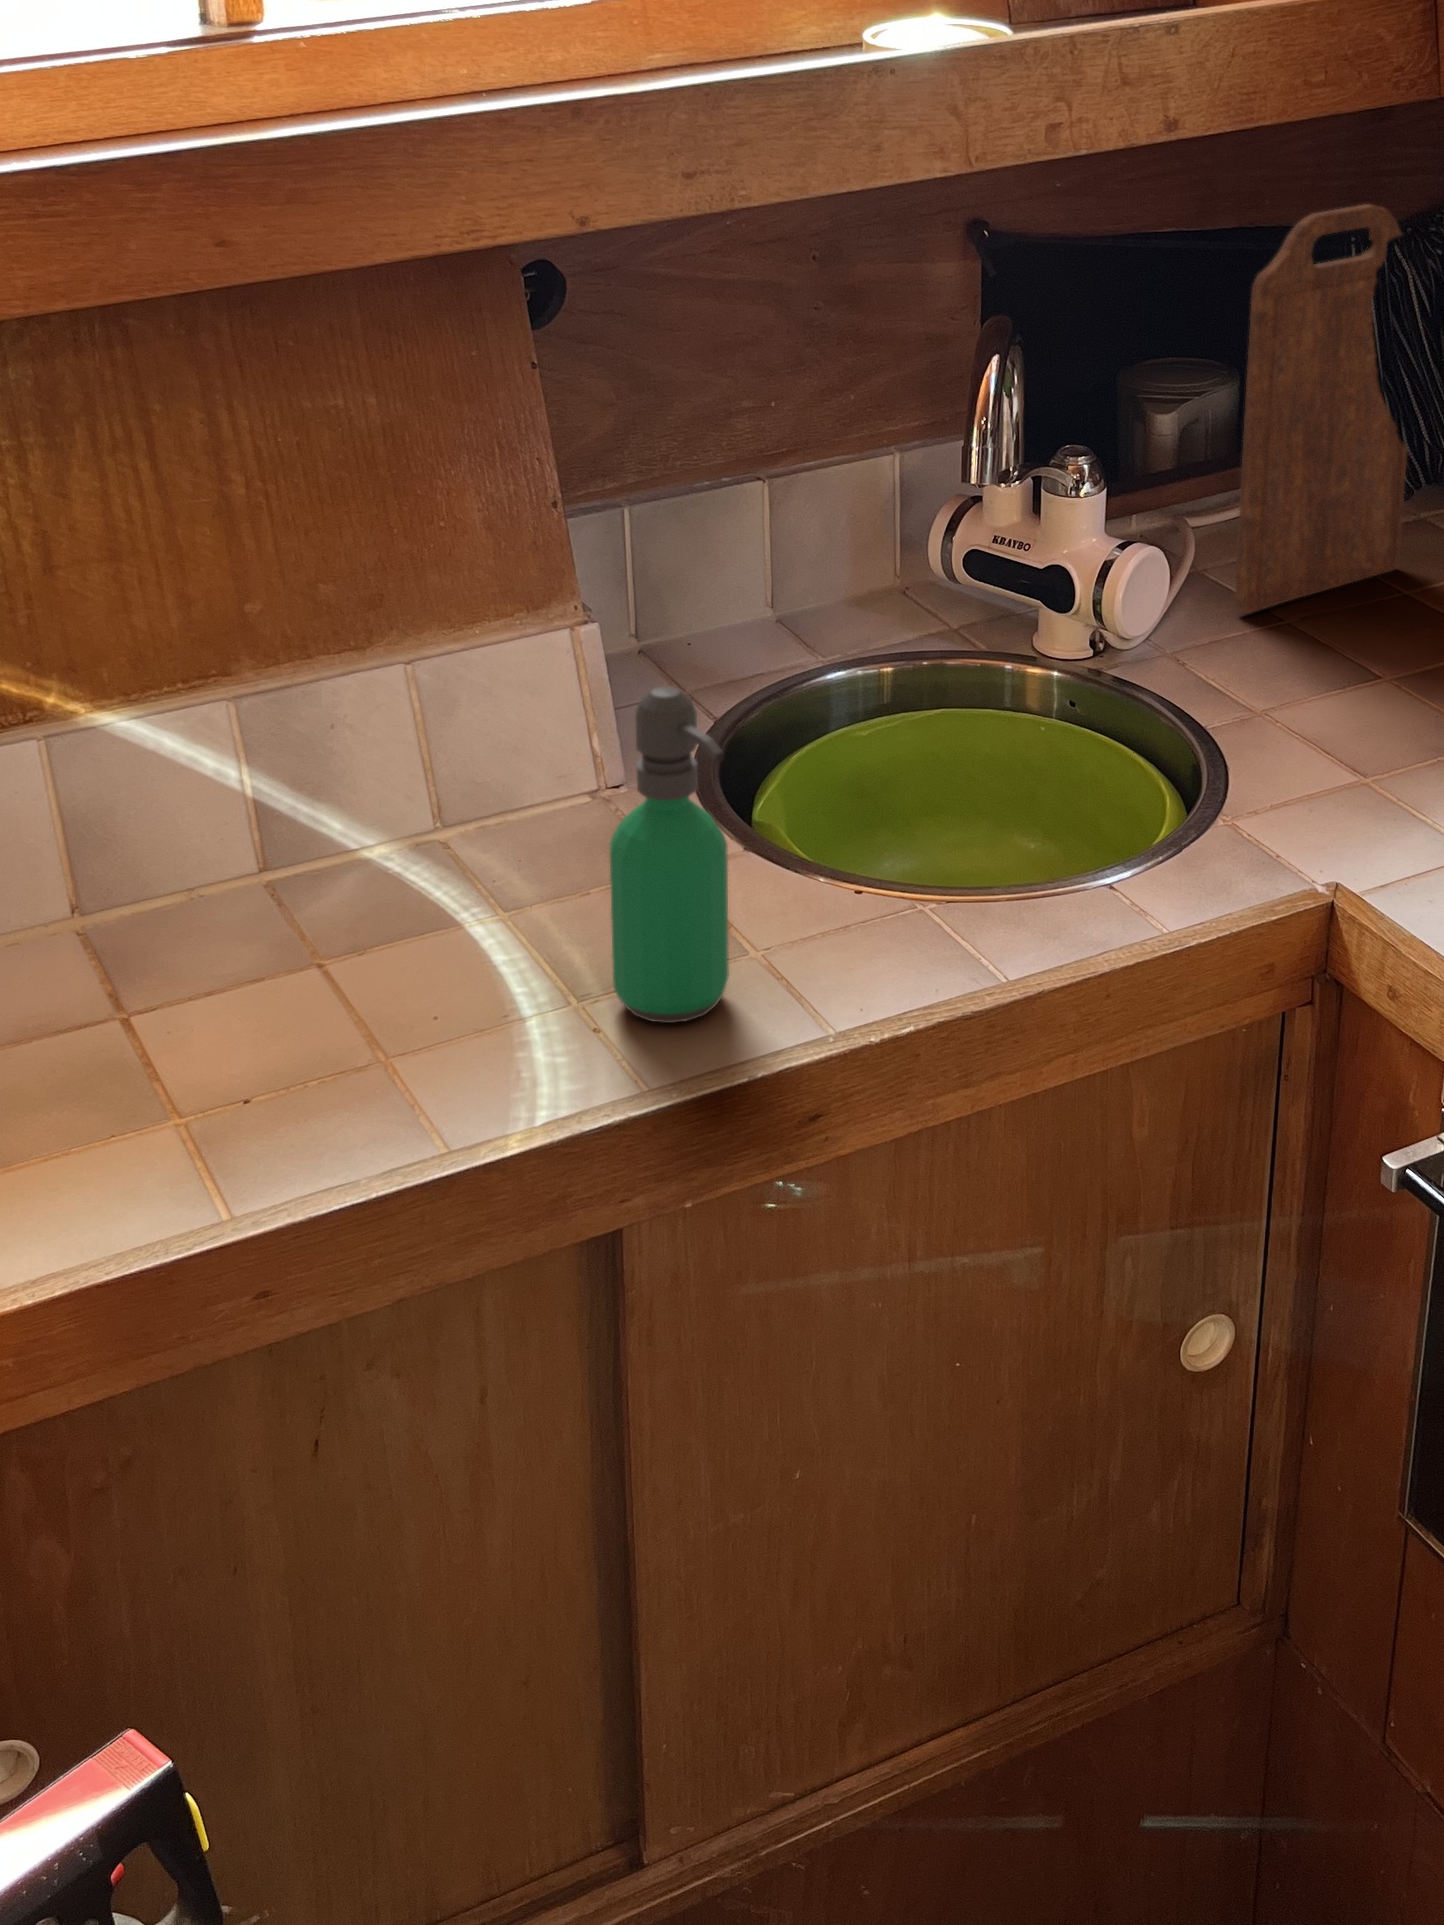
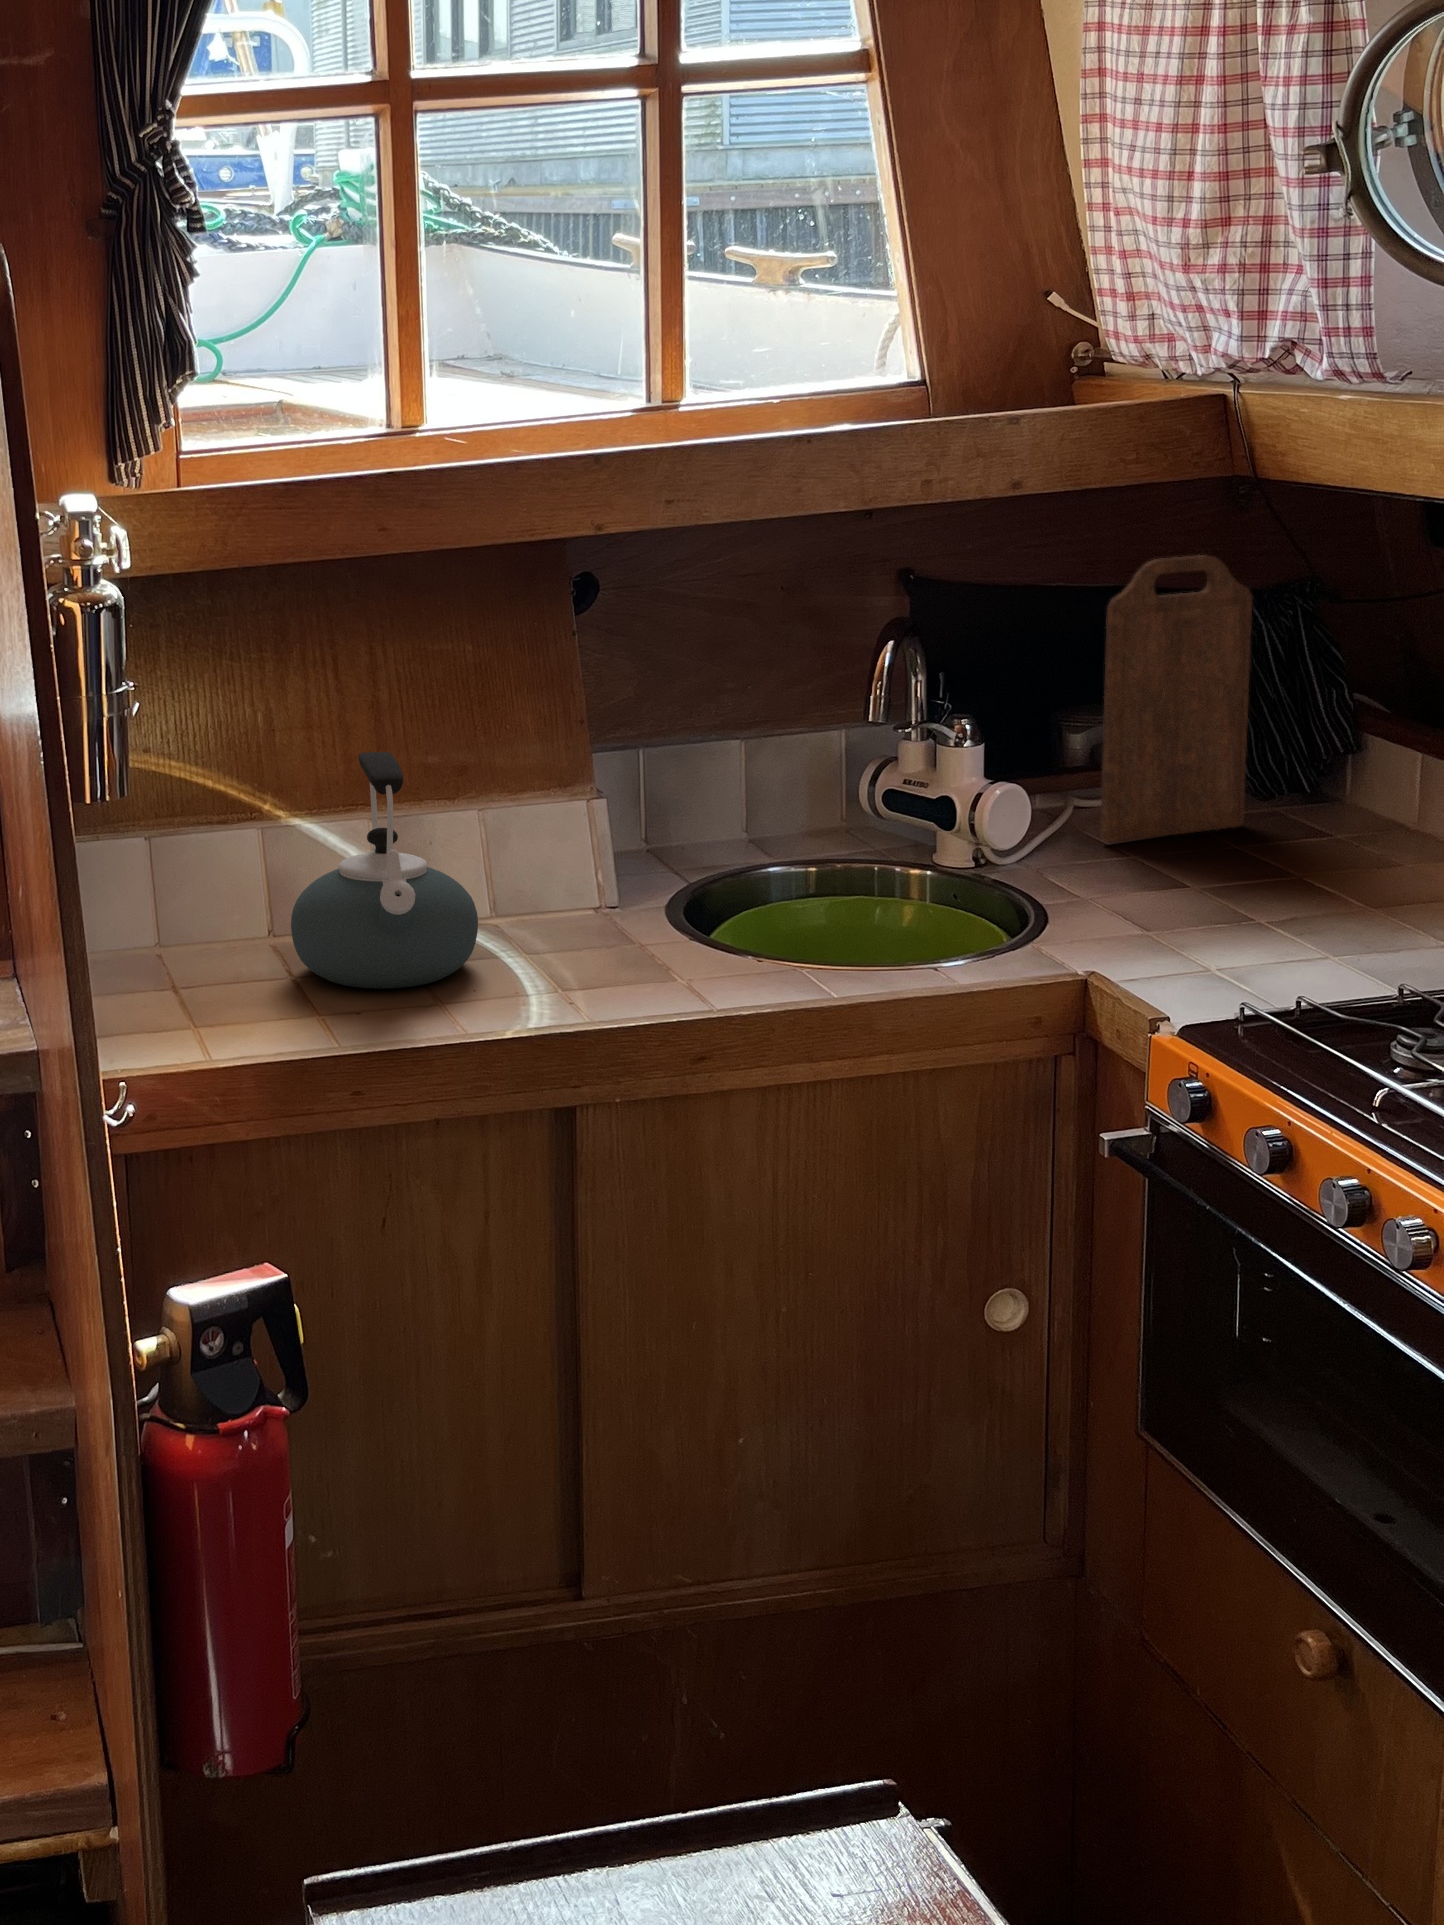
kettle: none [91,626,416,1046] -> present [291,752,478,989]
soap dispenser: present [610,687,729,1023] -> none [588,785,660,994]

